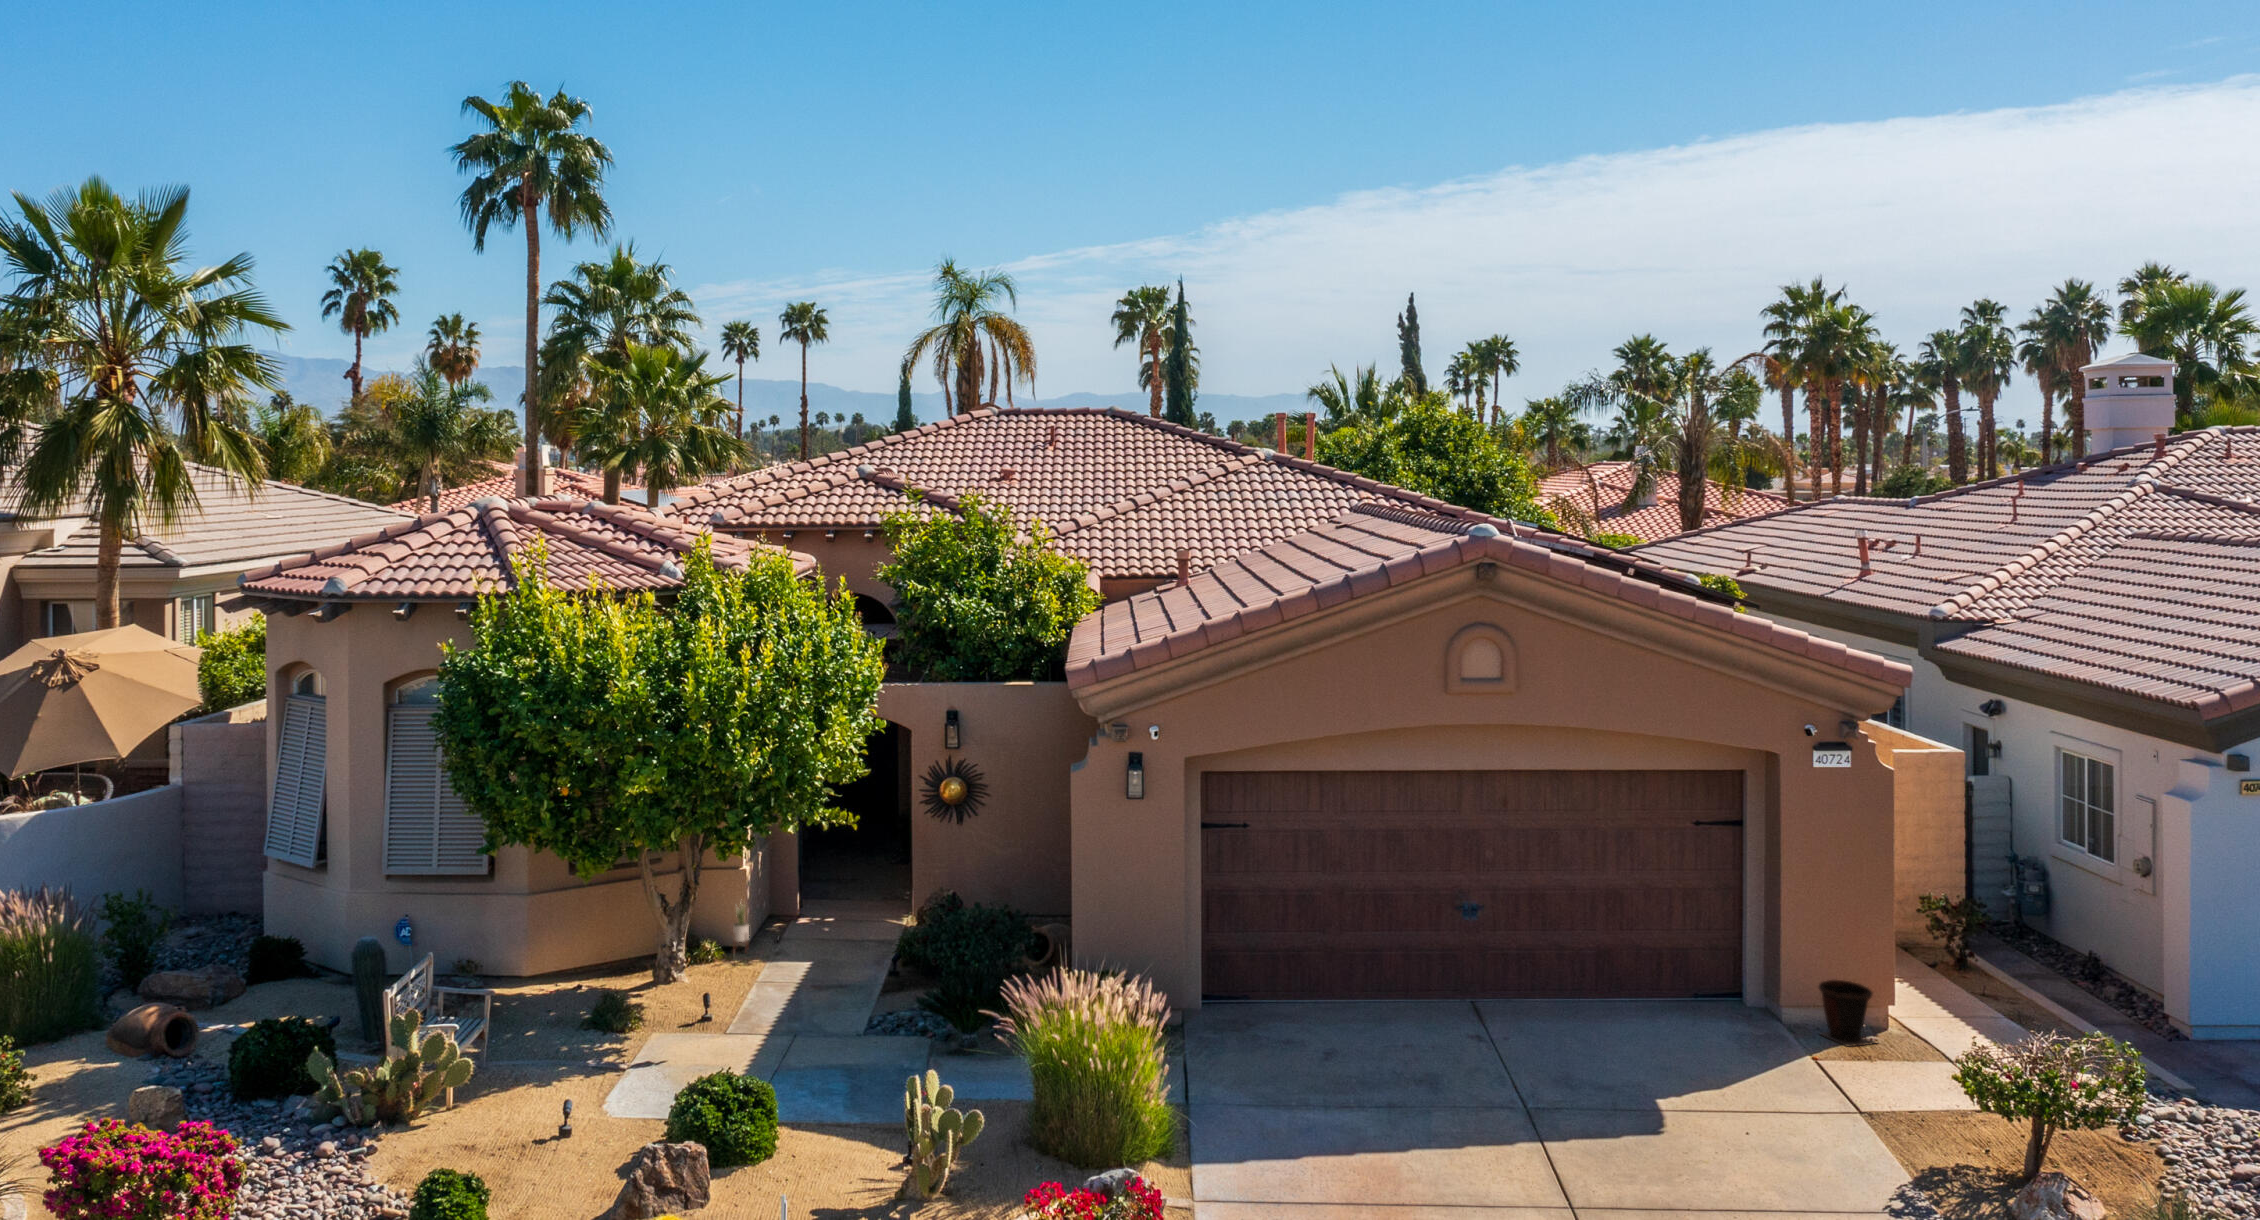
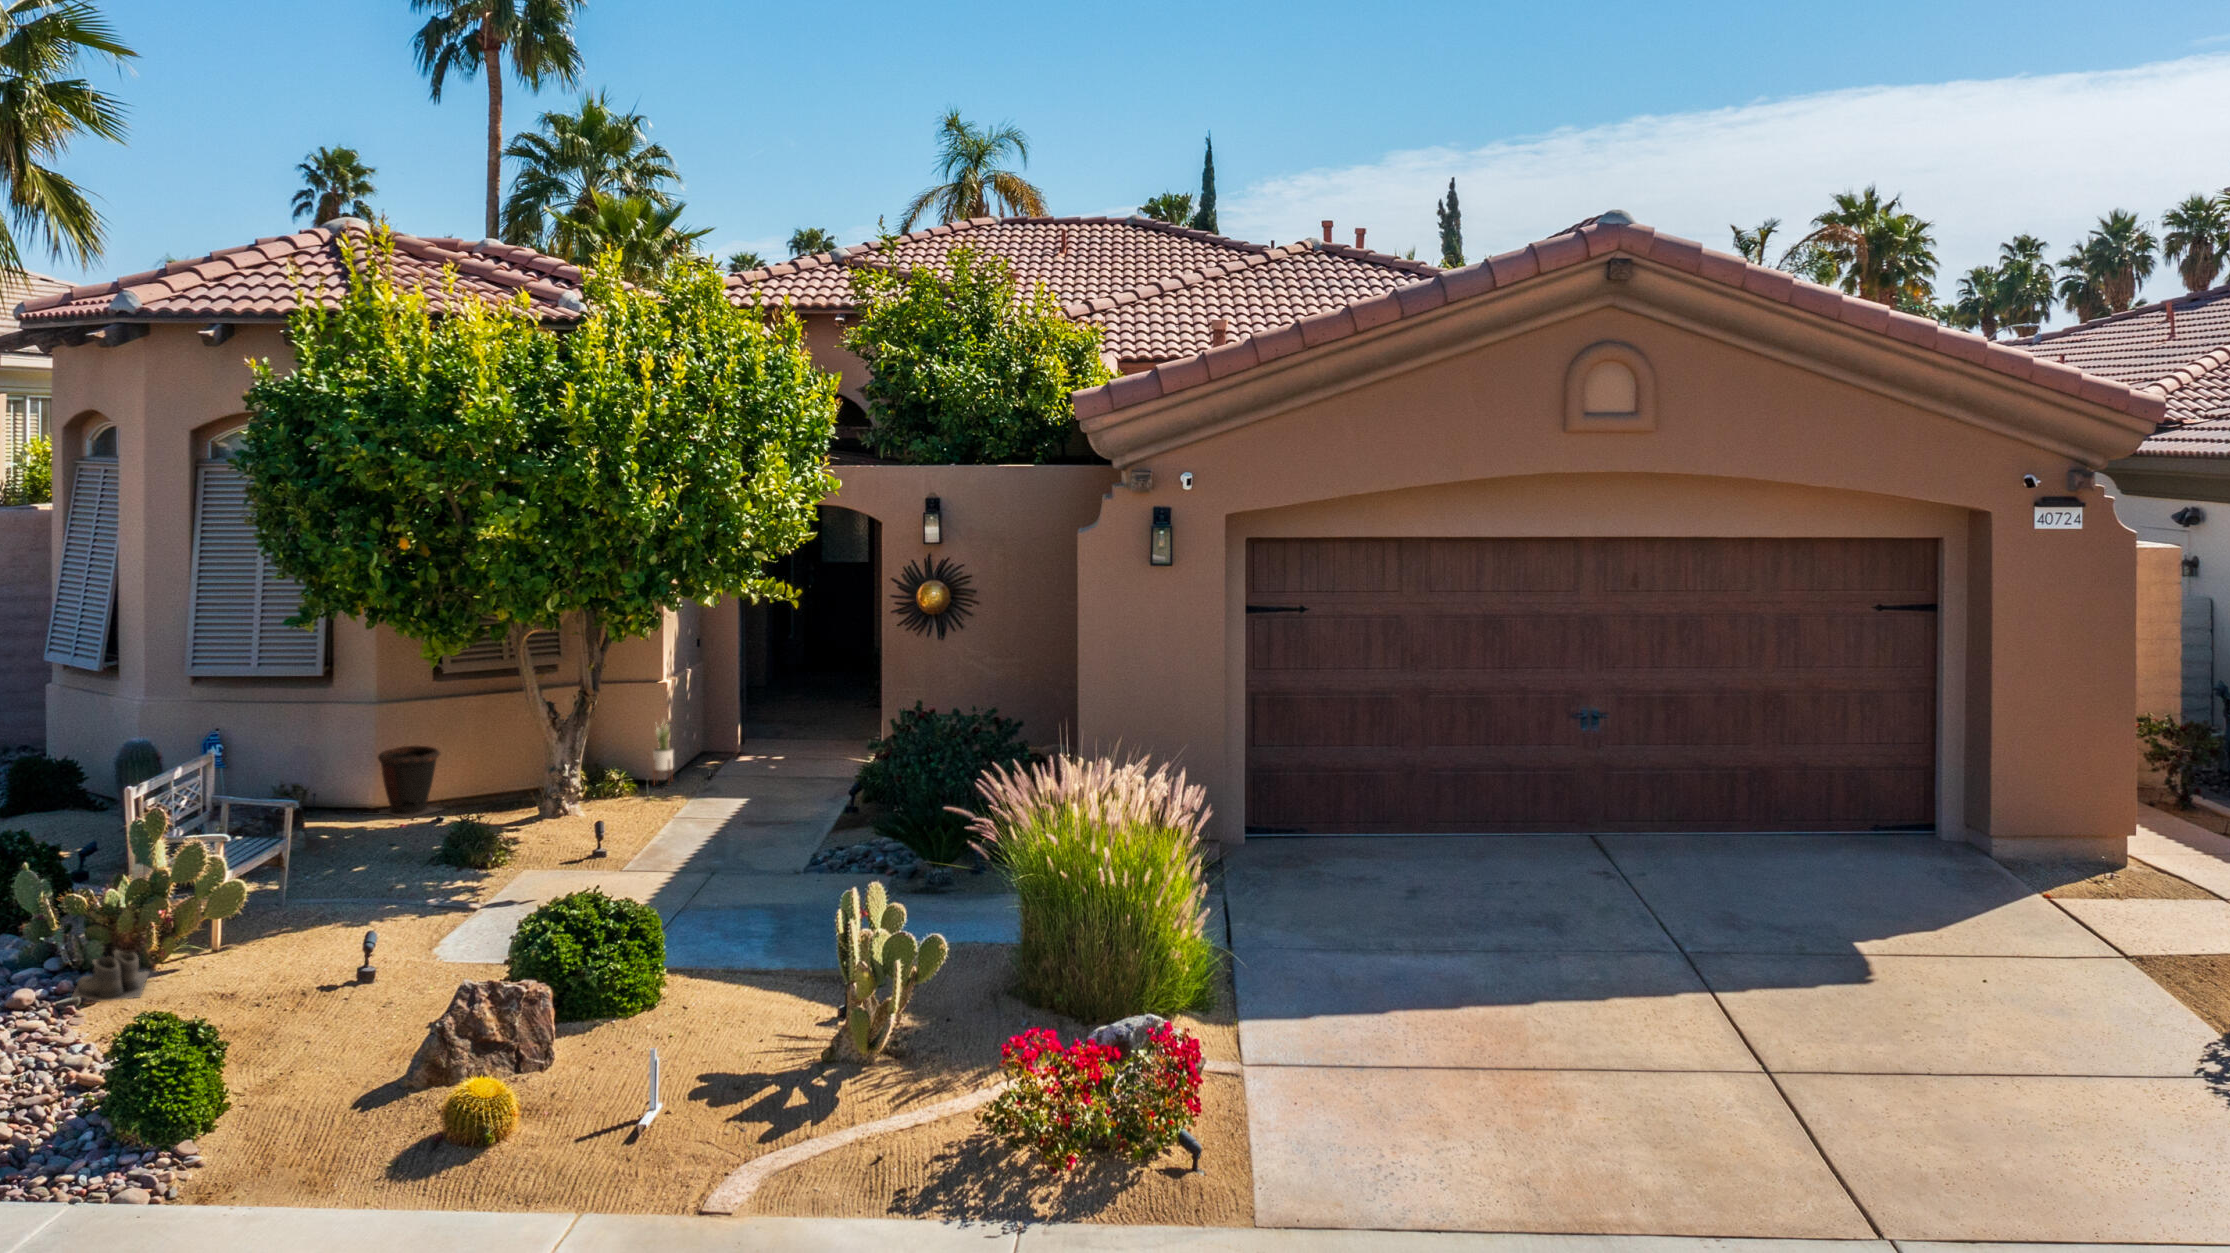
bucket: present [1819,980,1878,1047] -> present [378,746,442,818]
boots: none [359,1111,408,1154] -> present [71,950,149,1003]

